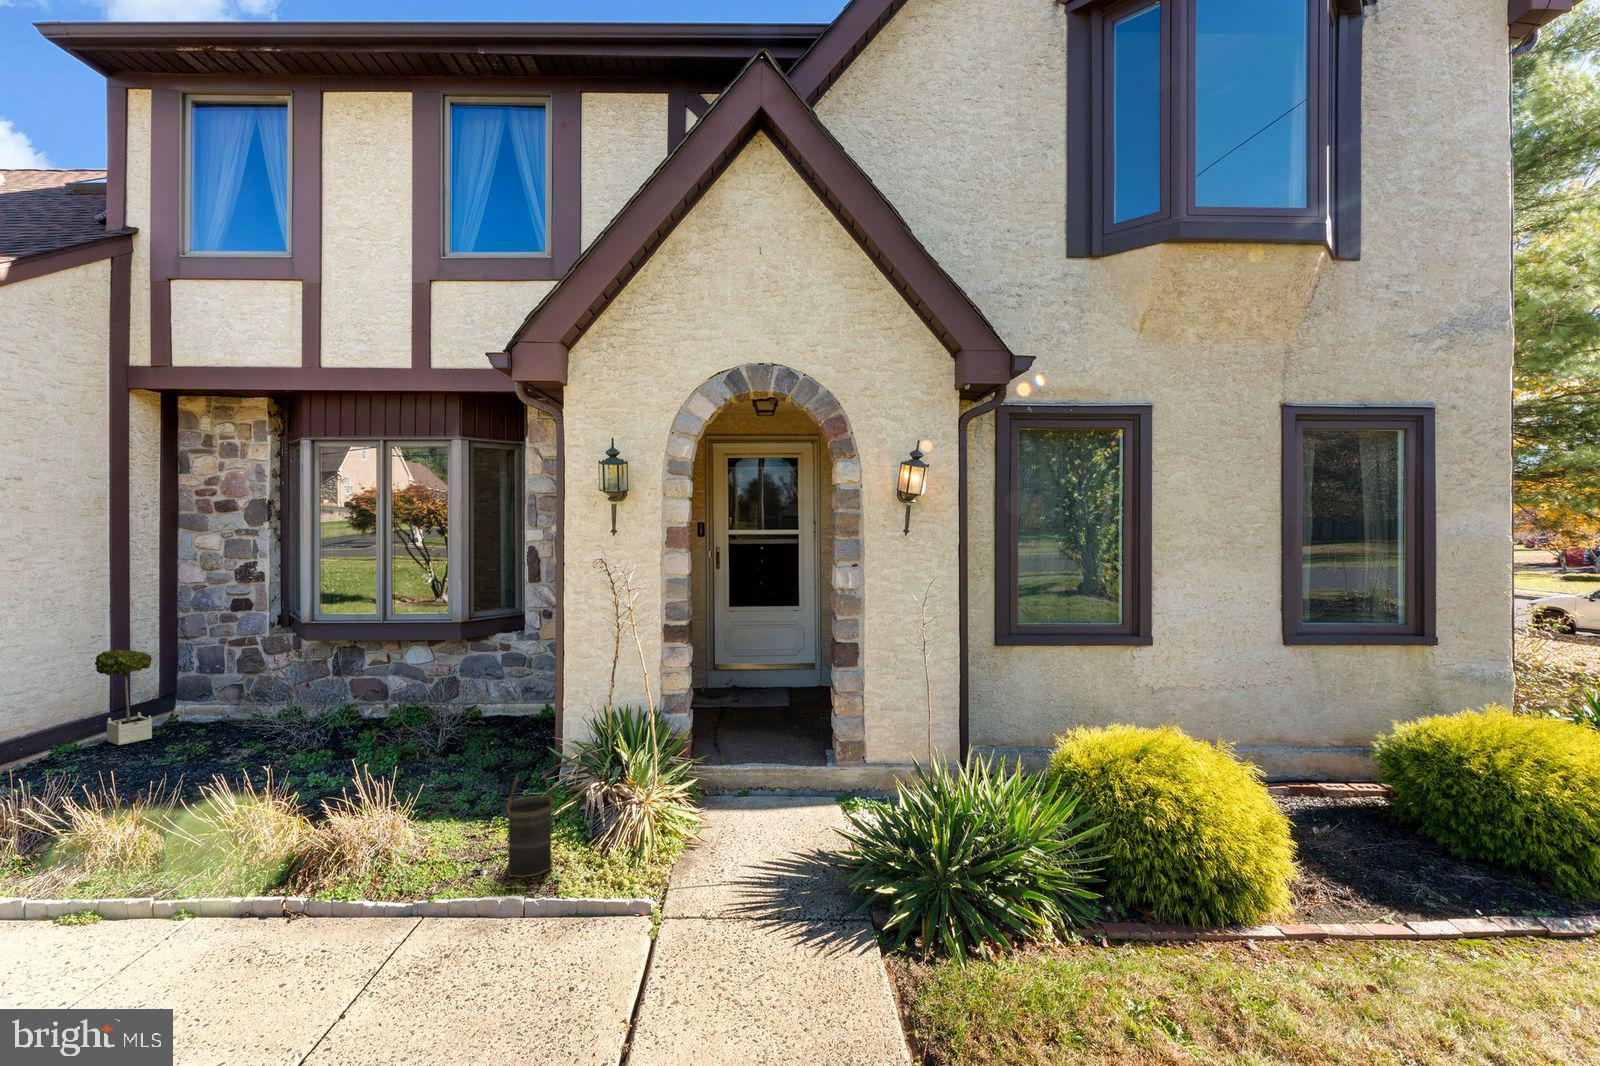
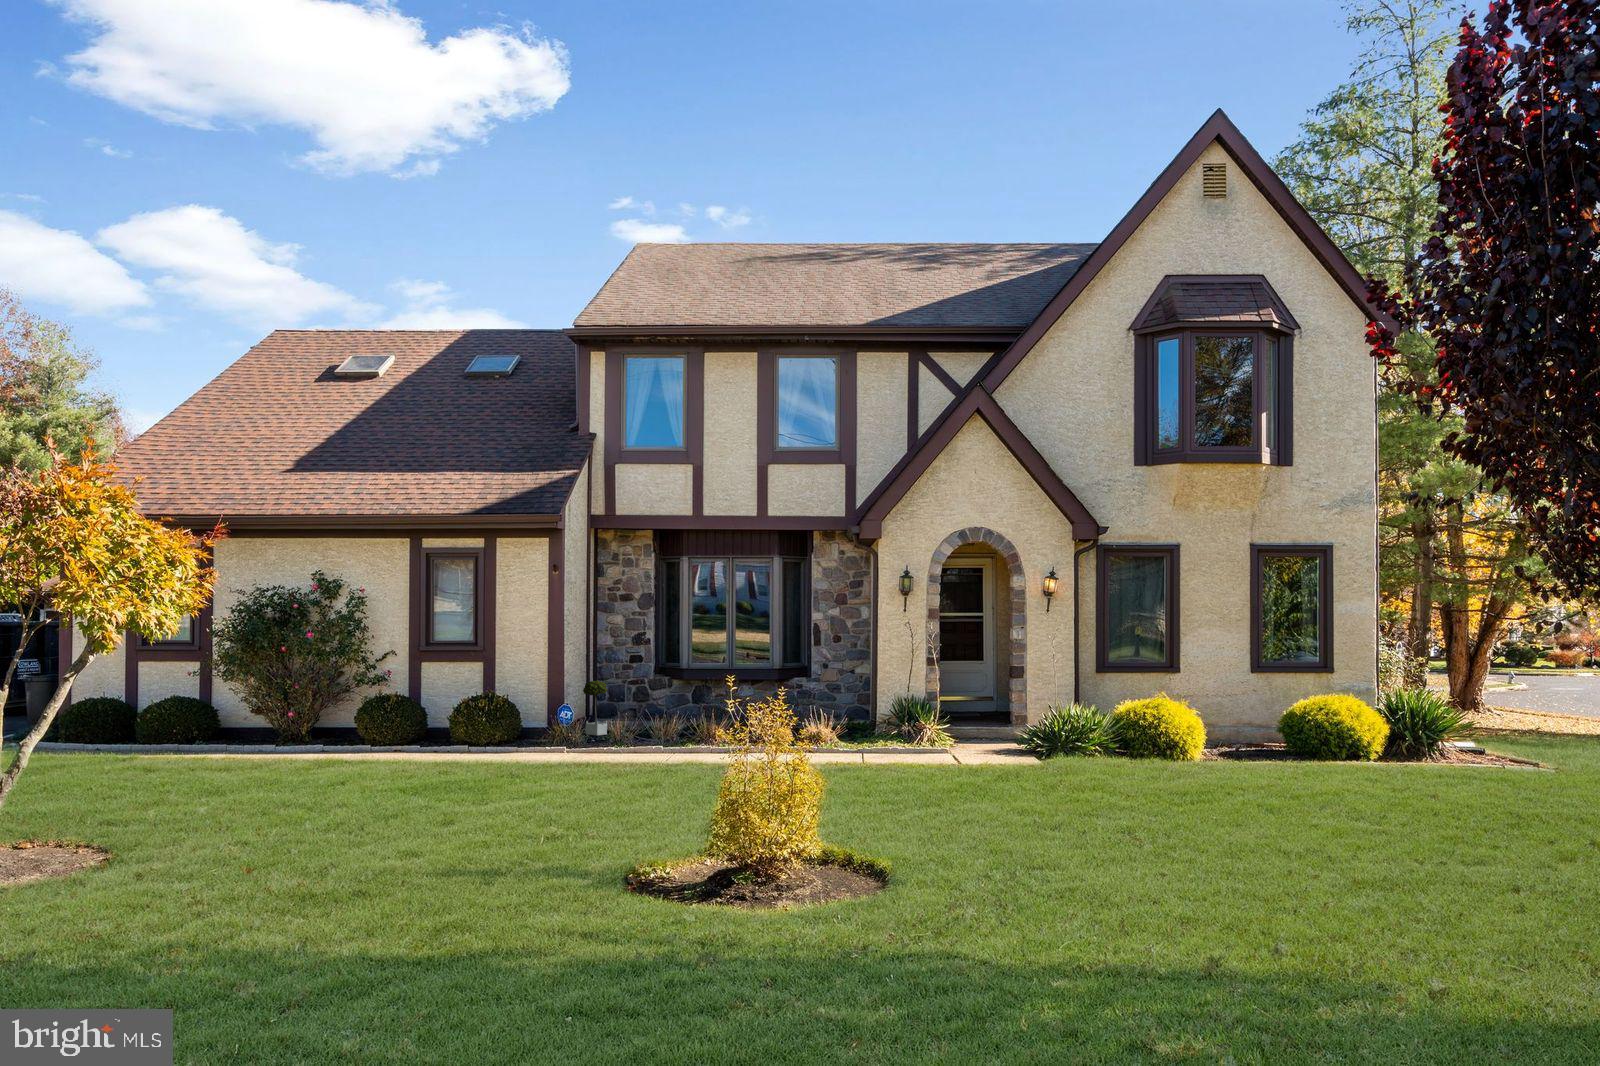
basket: present [506,777,554,878] -> none [875,717,896,758]

